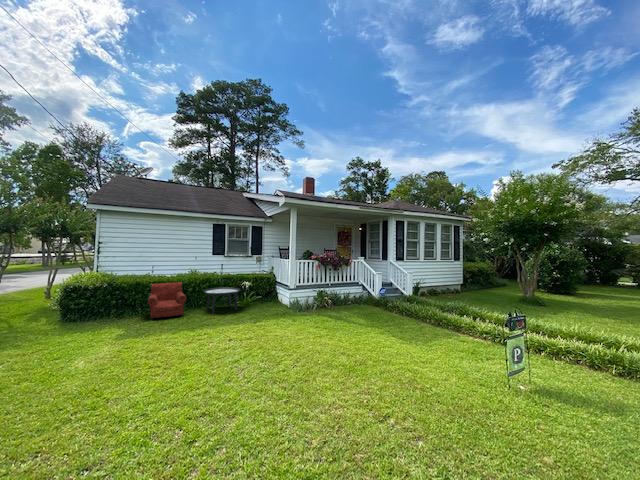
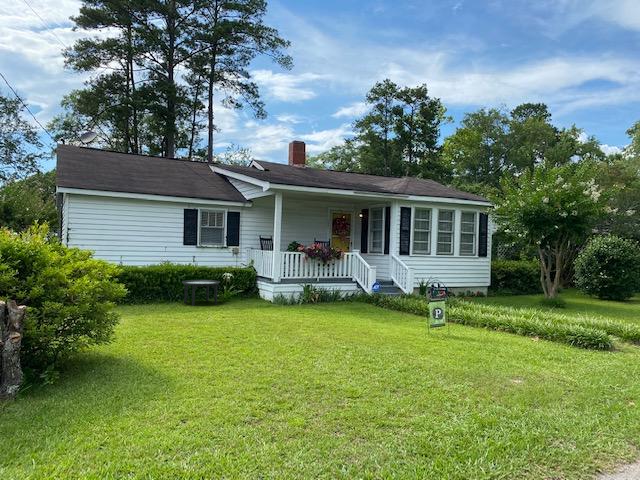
armchair: present [148,282,187,320] -> none [128,273,167,308]

